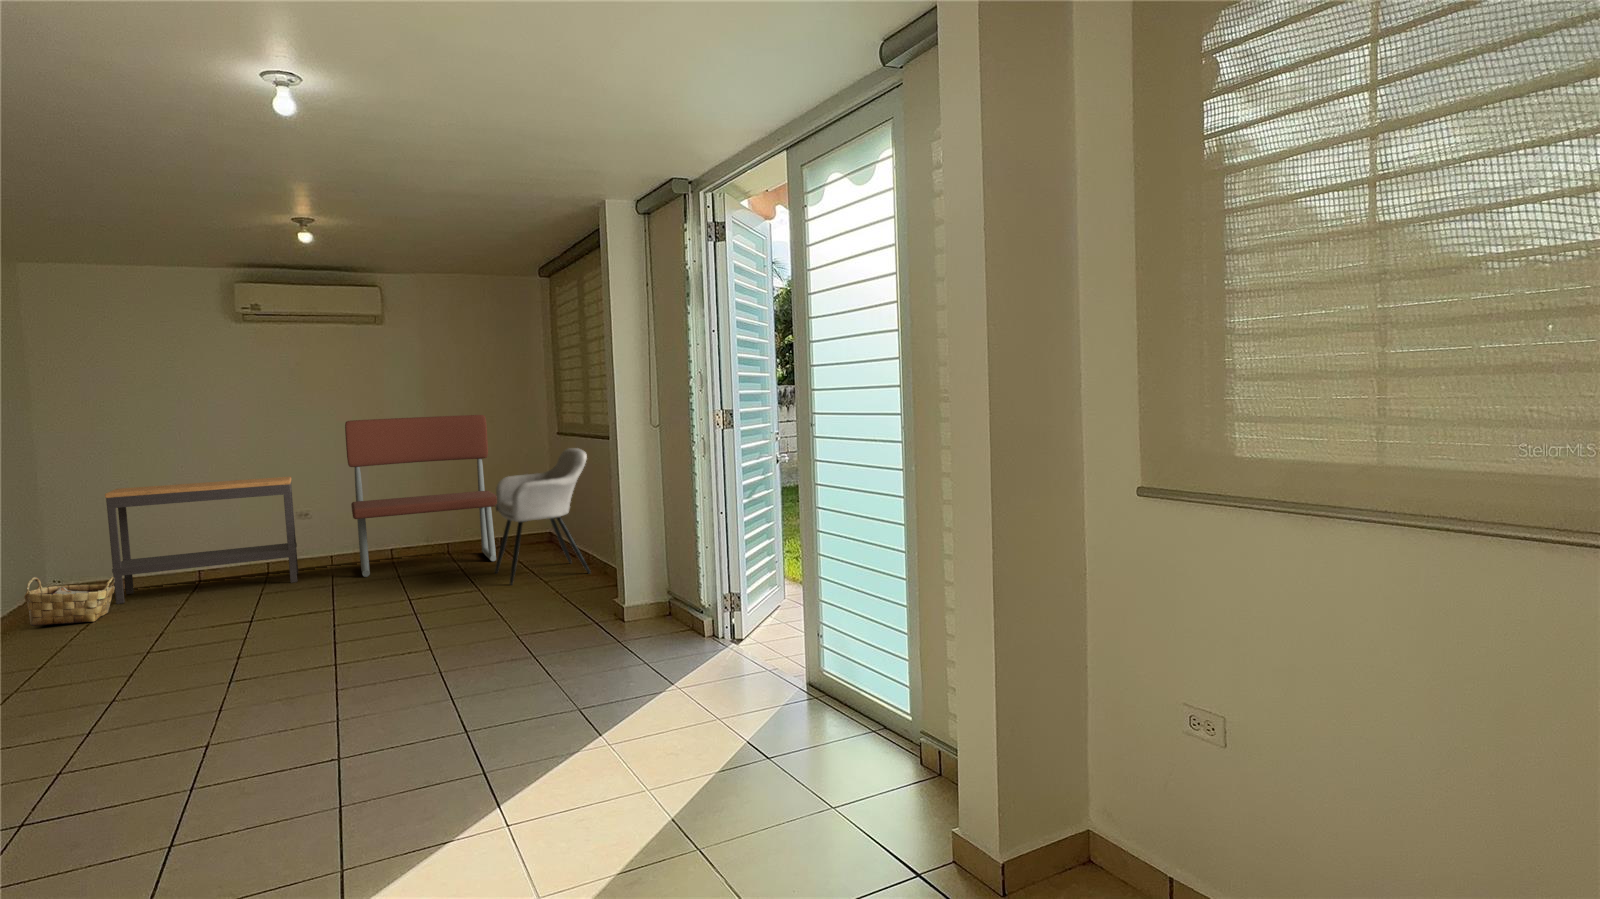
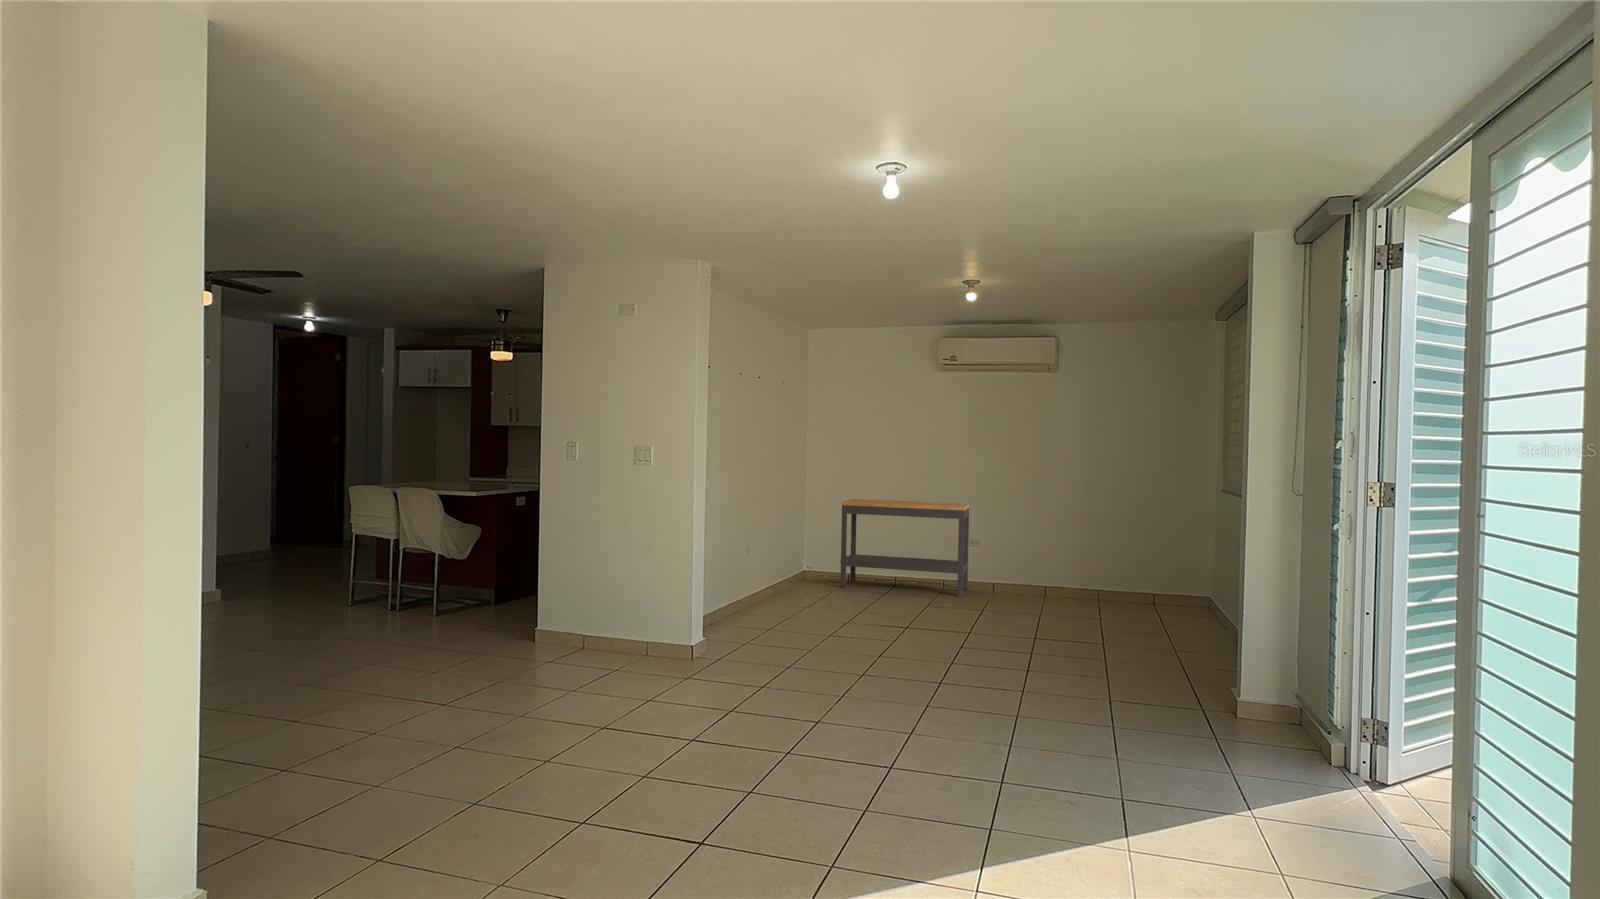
bench: present [345,415,497,577] -> none [1008,459,1148,613]
armchair: present [495,448,590,585] -> none [1130,507,1240,649]
woven basket: present [24,577,115,626] -> none [785,557,838,598]

